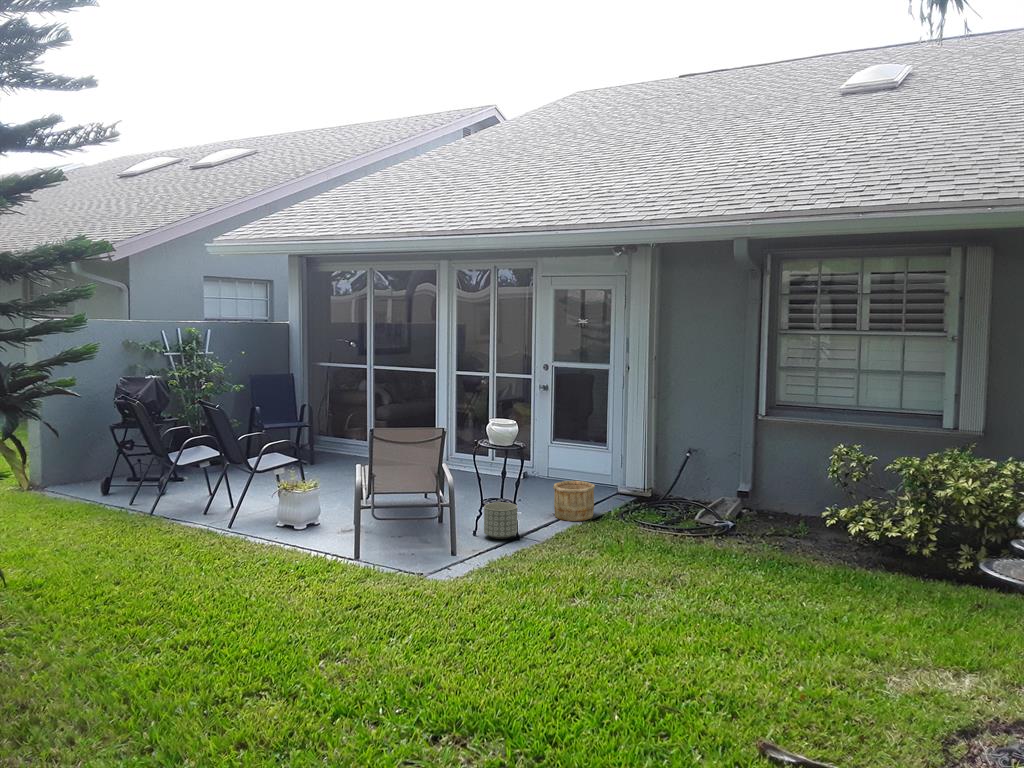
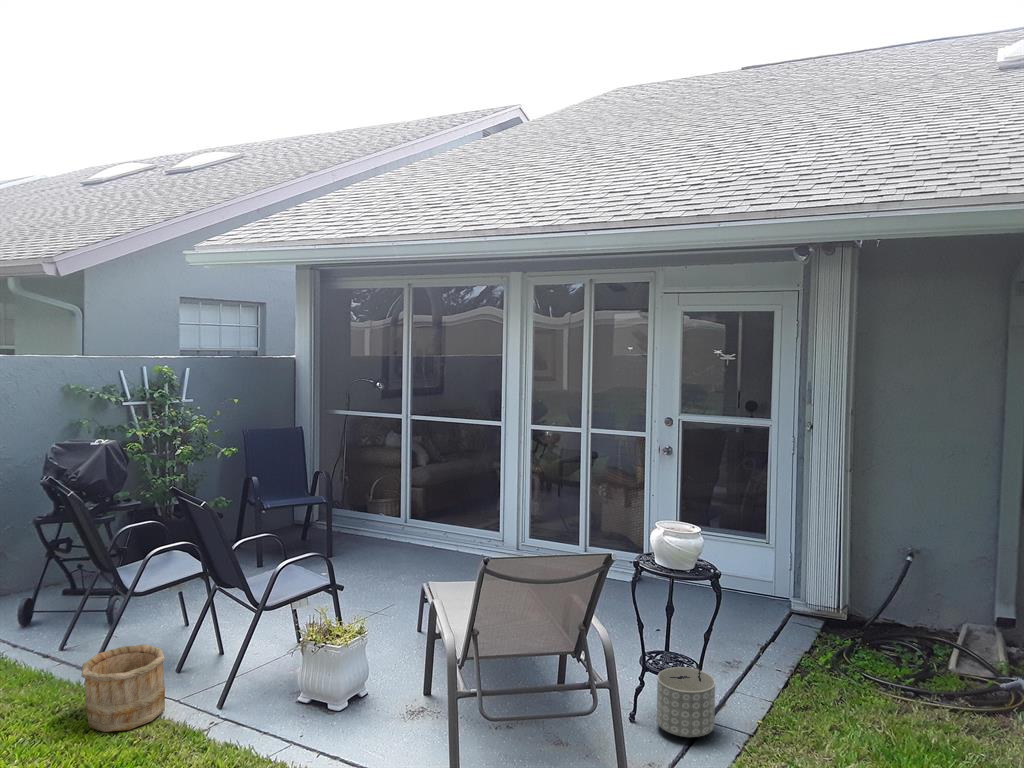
wooden bucket: present [553,481,595,521] -> present [81,645,165,732]

